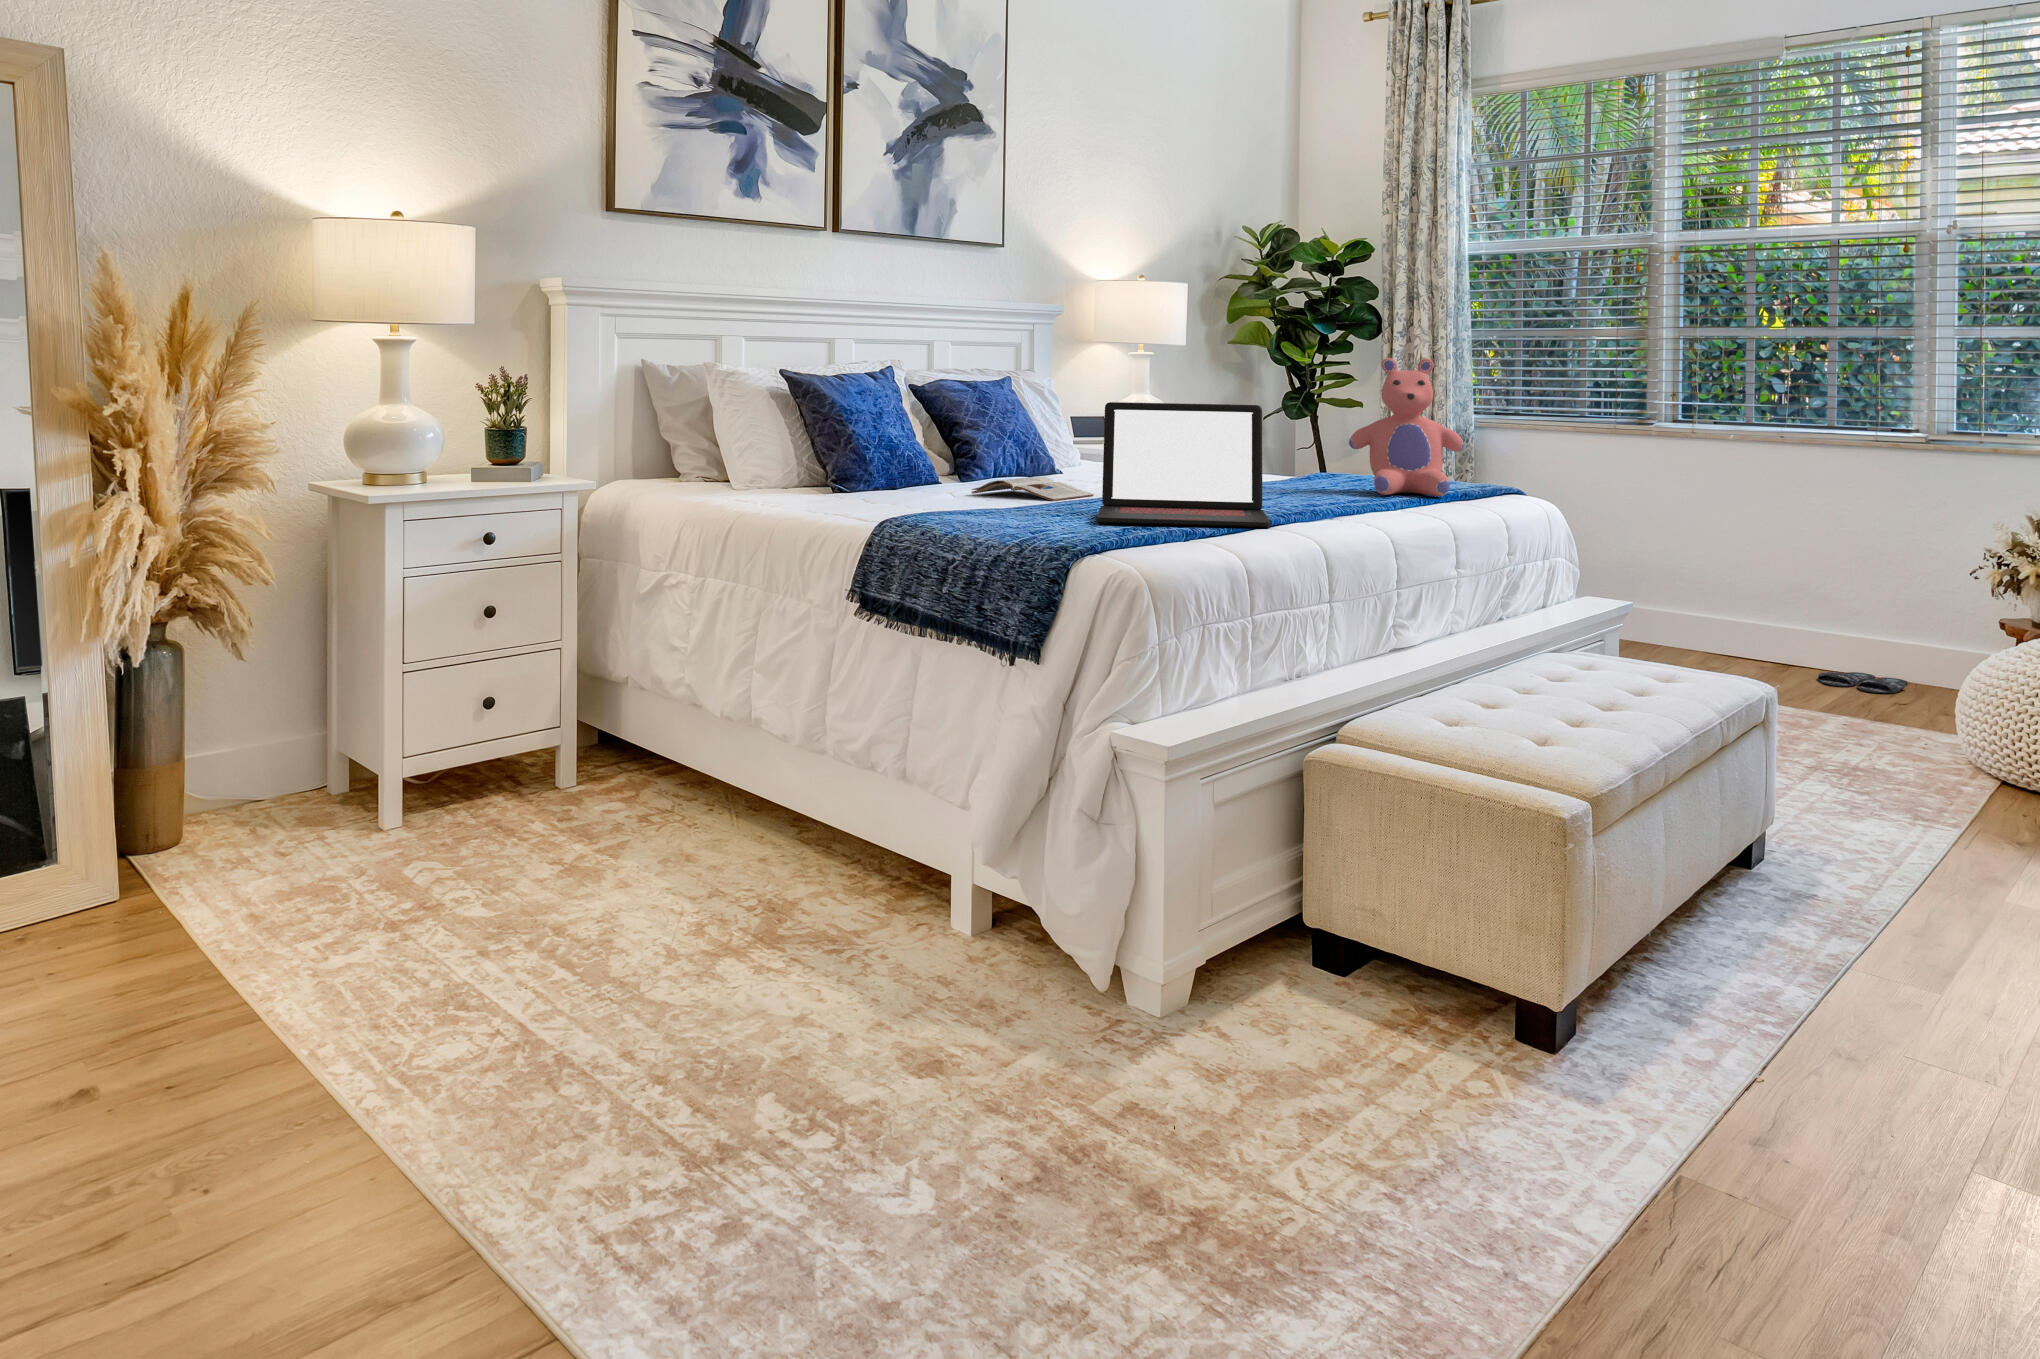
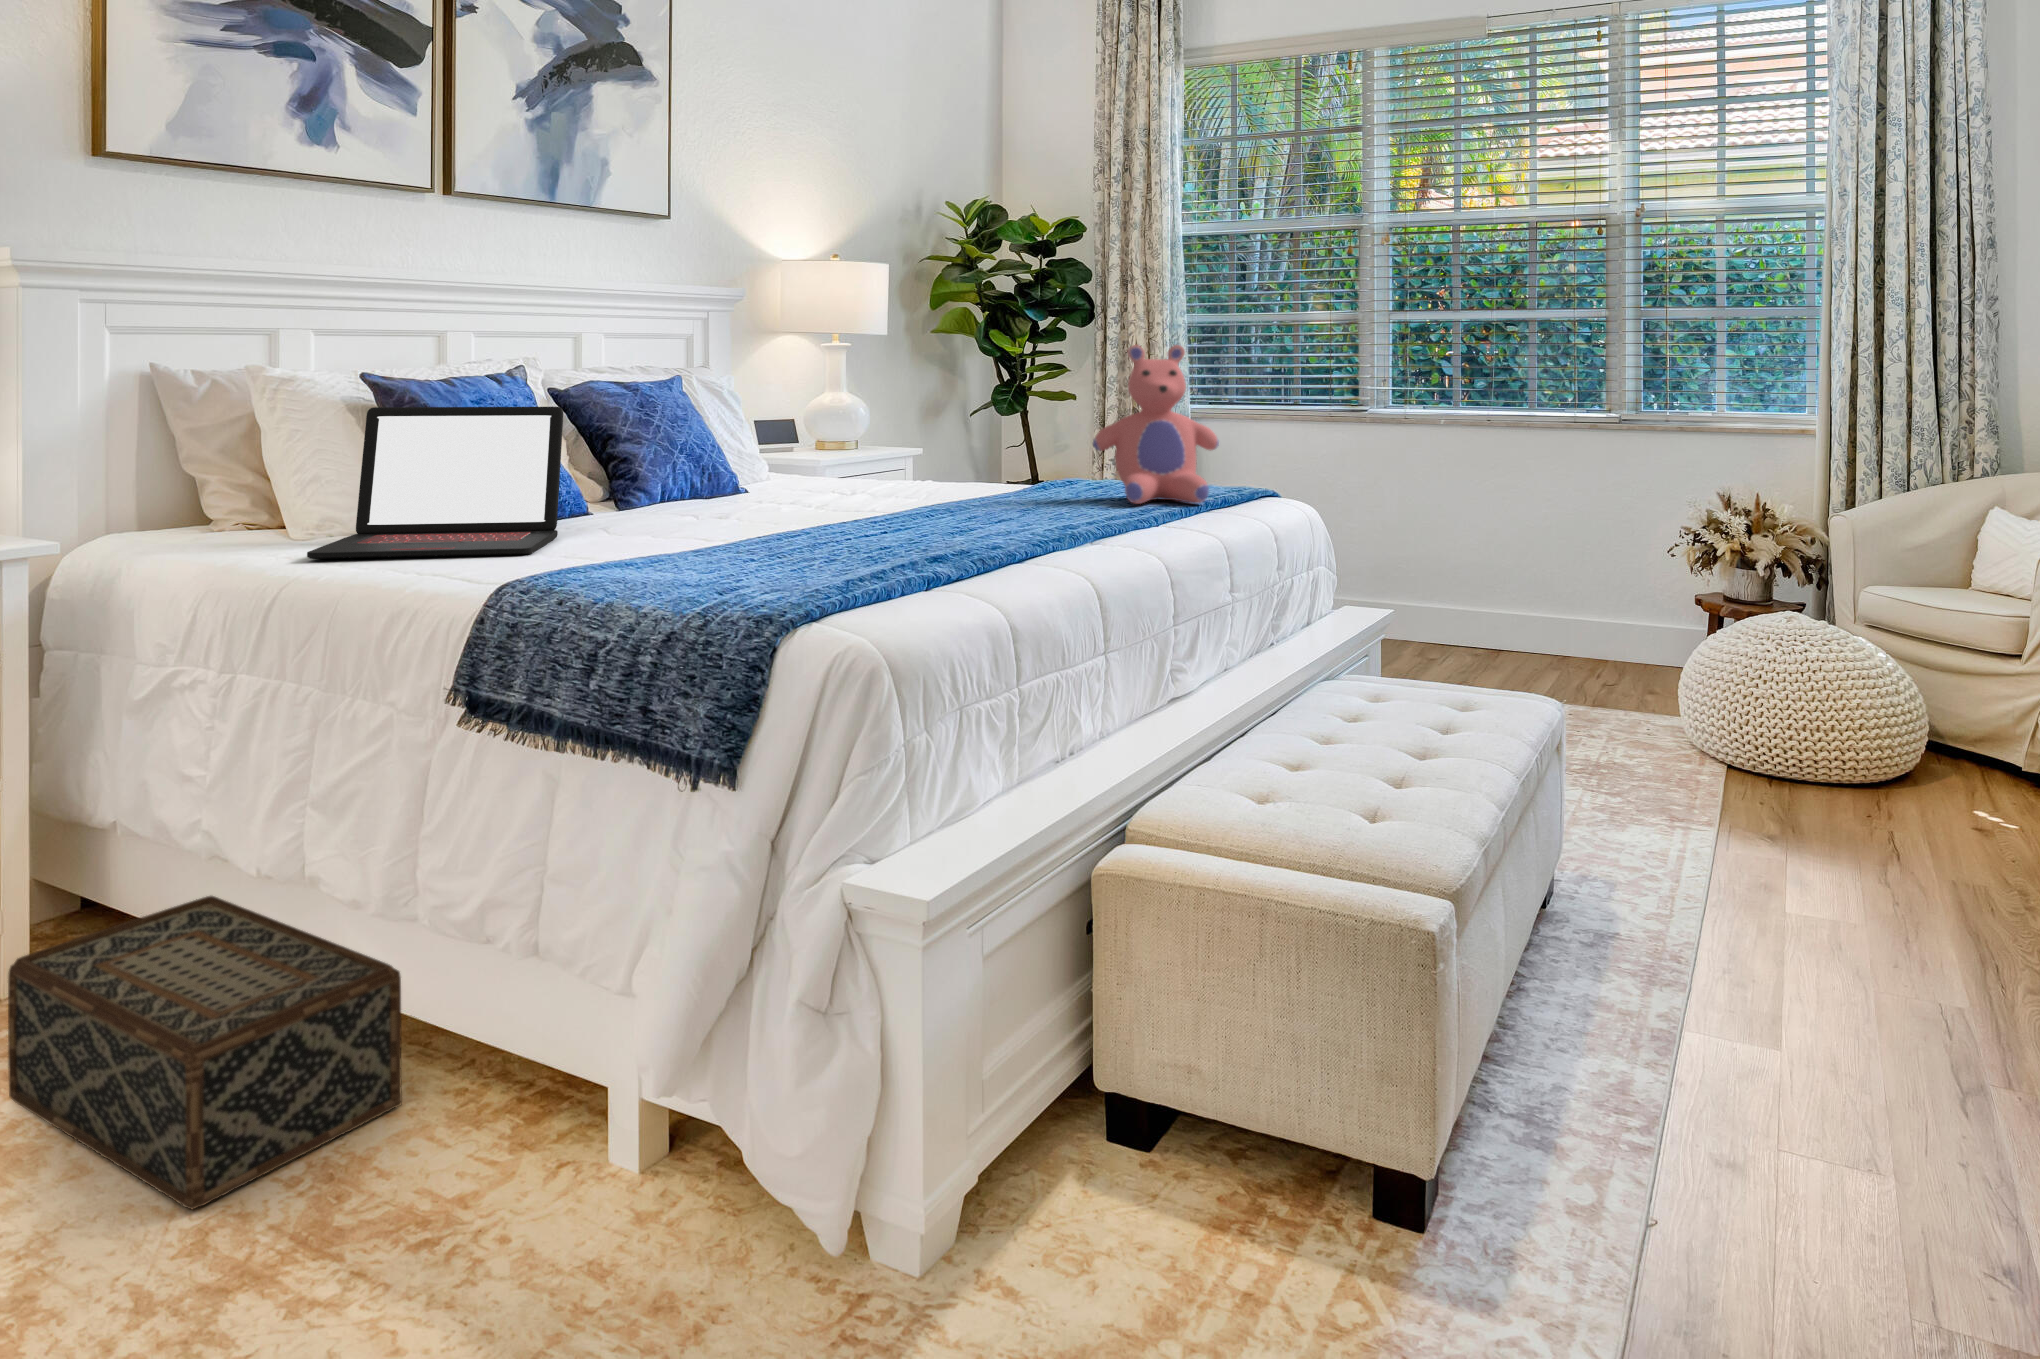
laptop: present [1096,402,1271,528] -> present [307,407,563,559]
magazine: present [972,477,1094,501] -> none [633,500,794,533]
slippers: present [1818,672,1907,693] -> none [1525,649,1605,671]
woven basket: none [576,733,816,913] -> present [8,896,402,1209]

